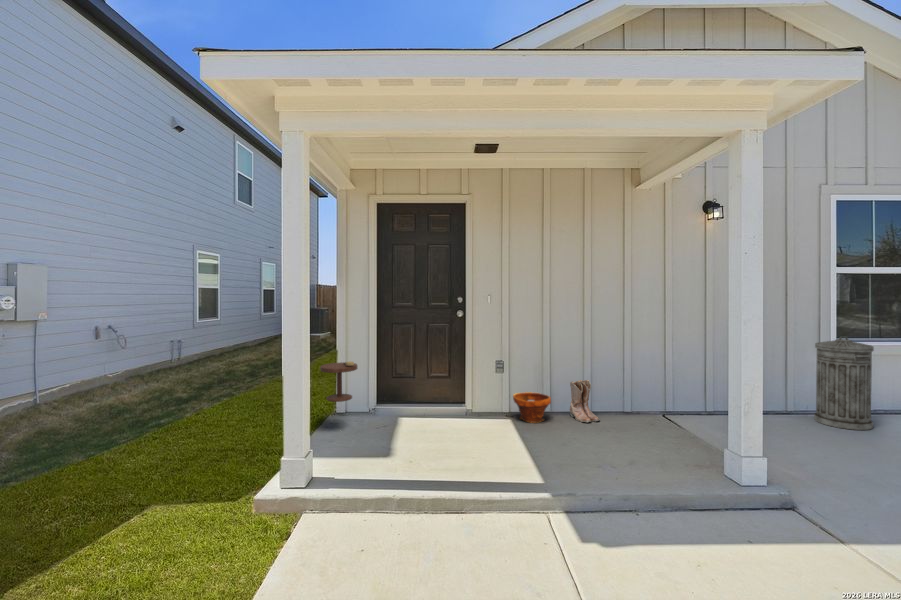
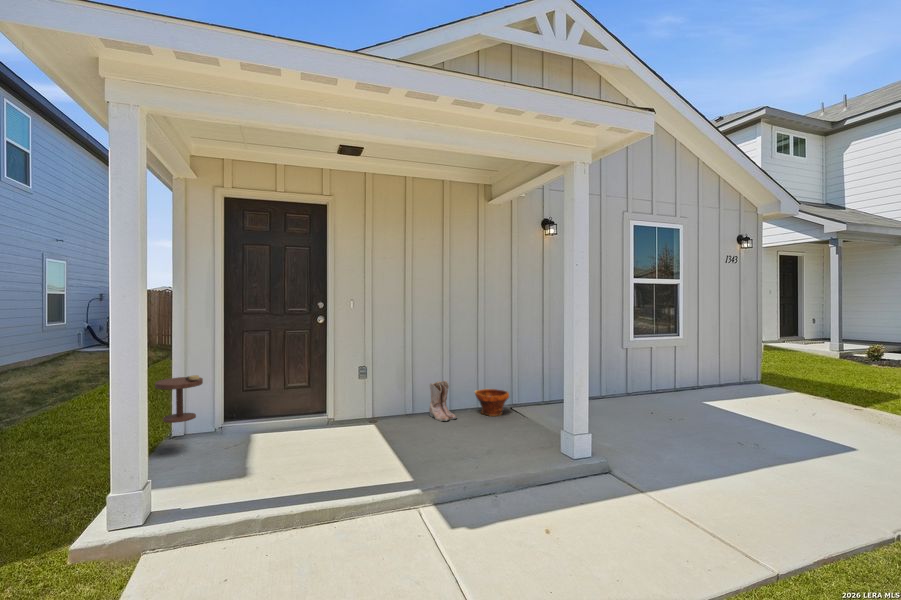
trash can: present [814,337,874,430] -> none [620,334,658,407]
planter: present [513,392,551,423] -> present [475,389,509,416]

